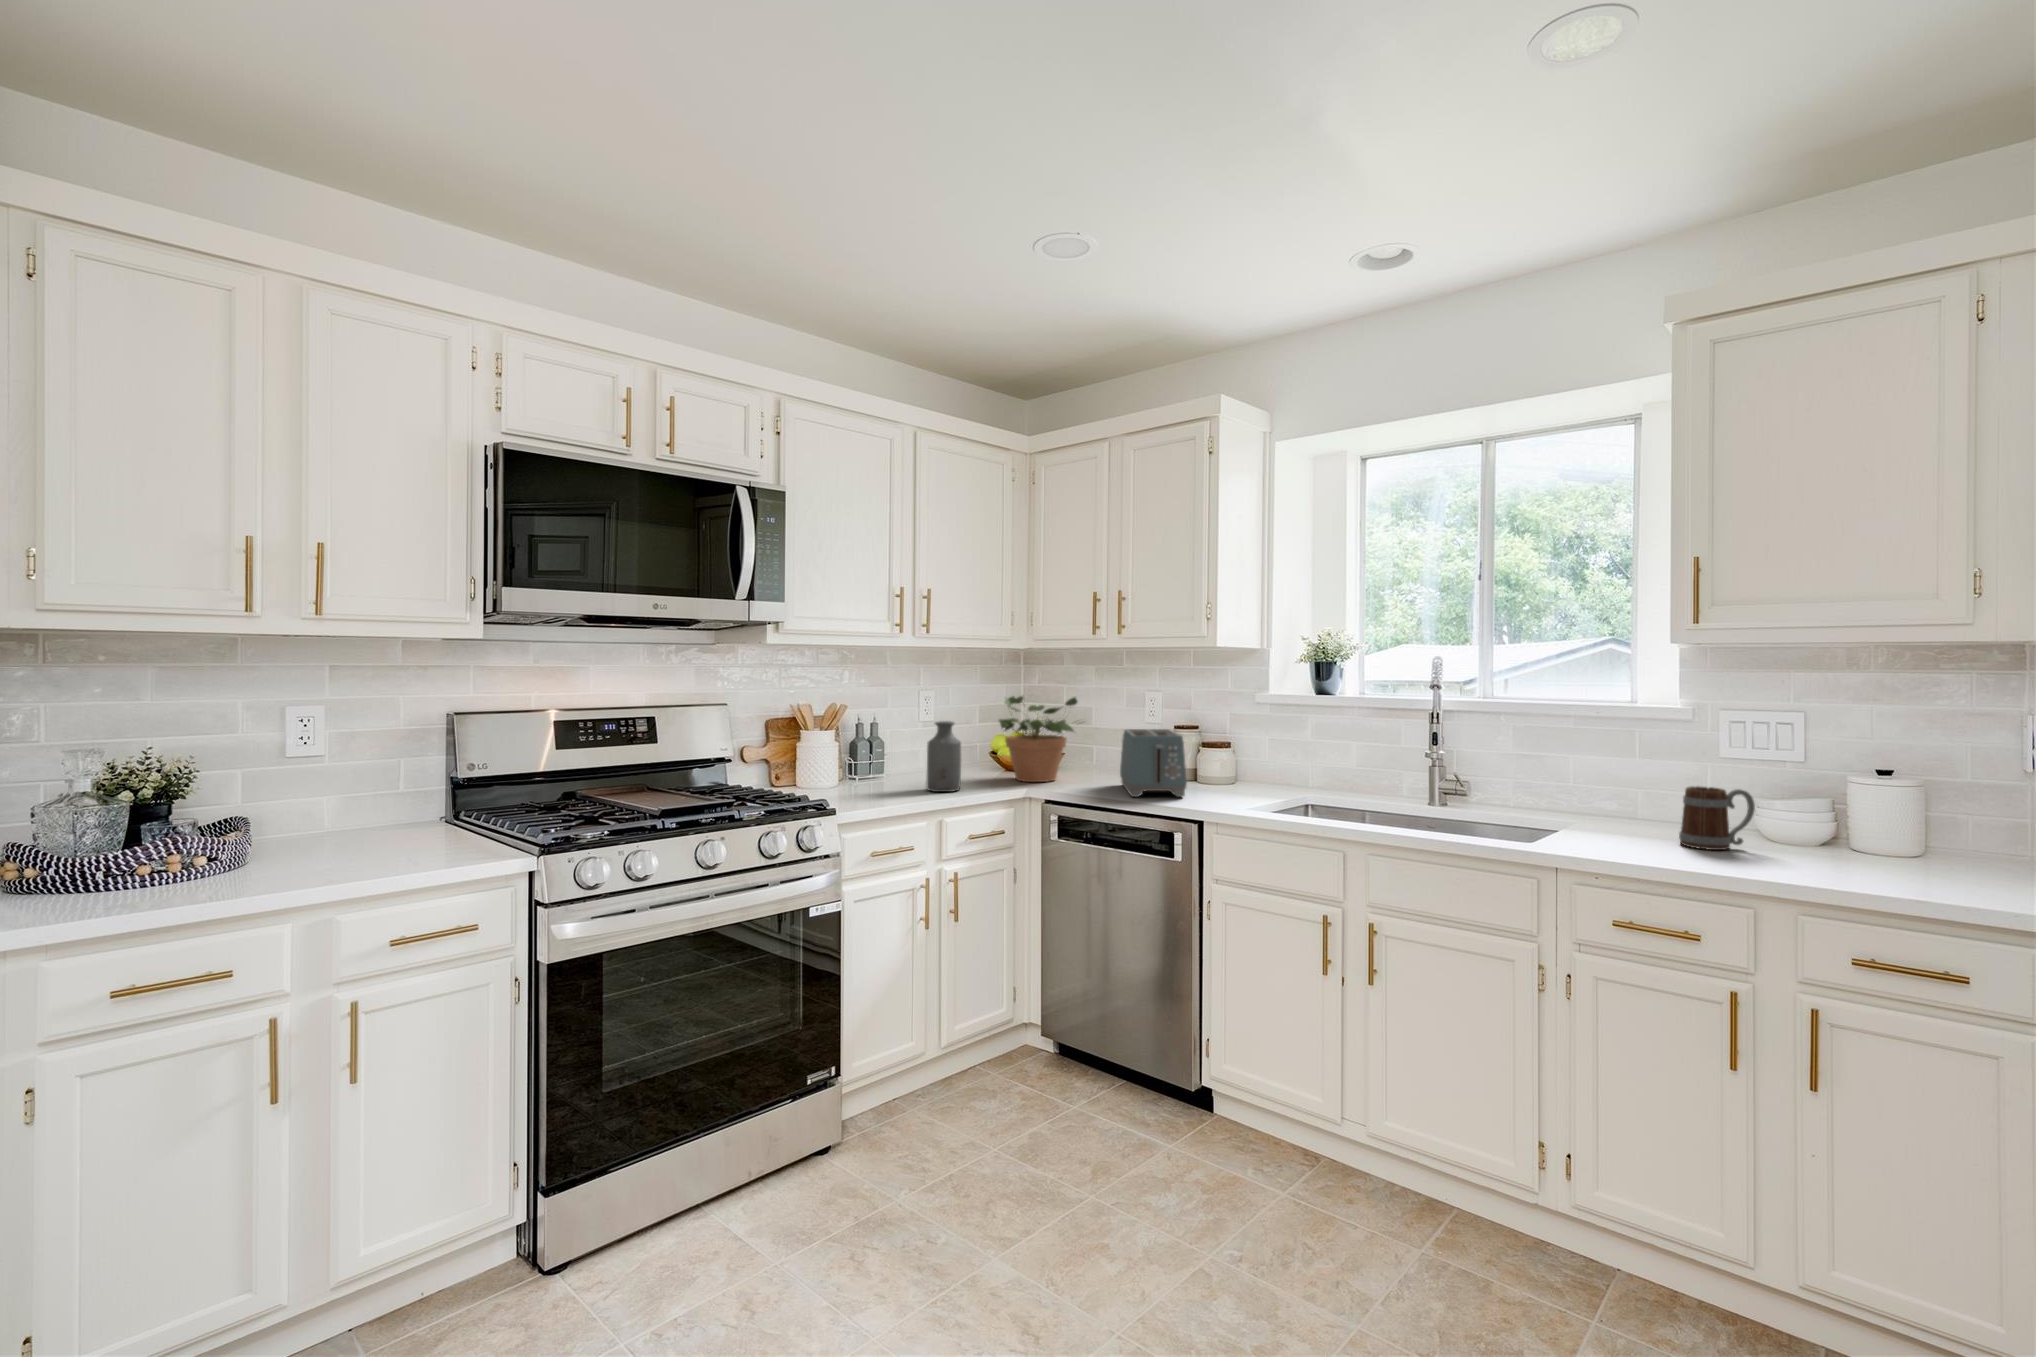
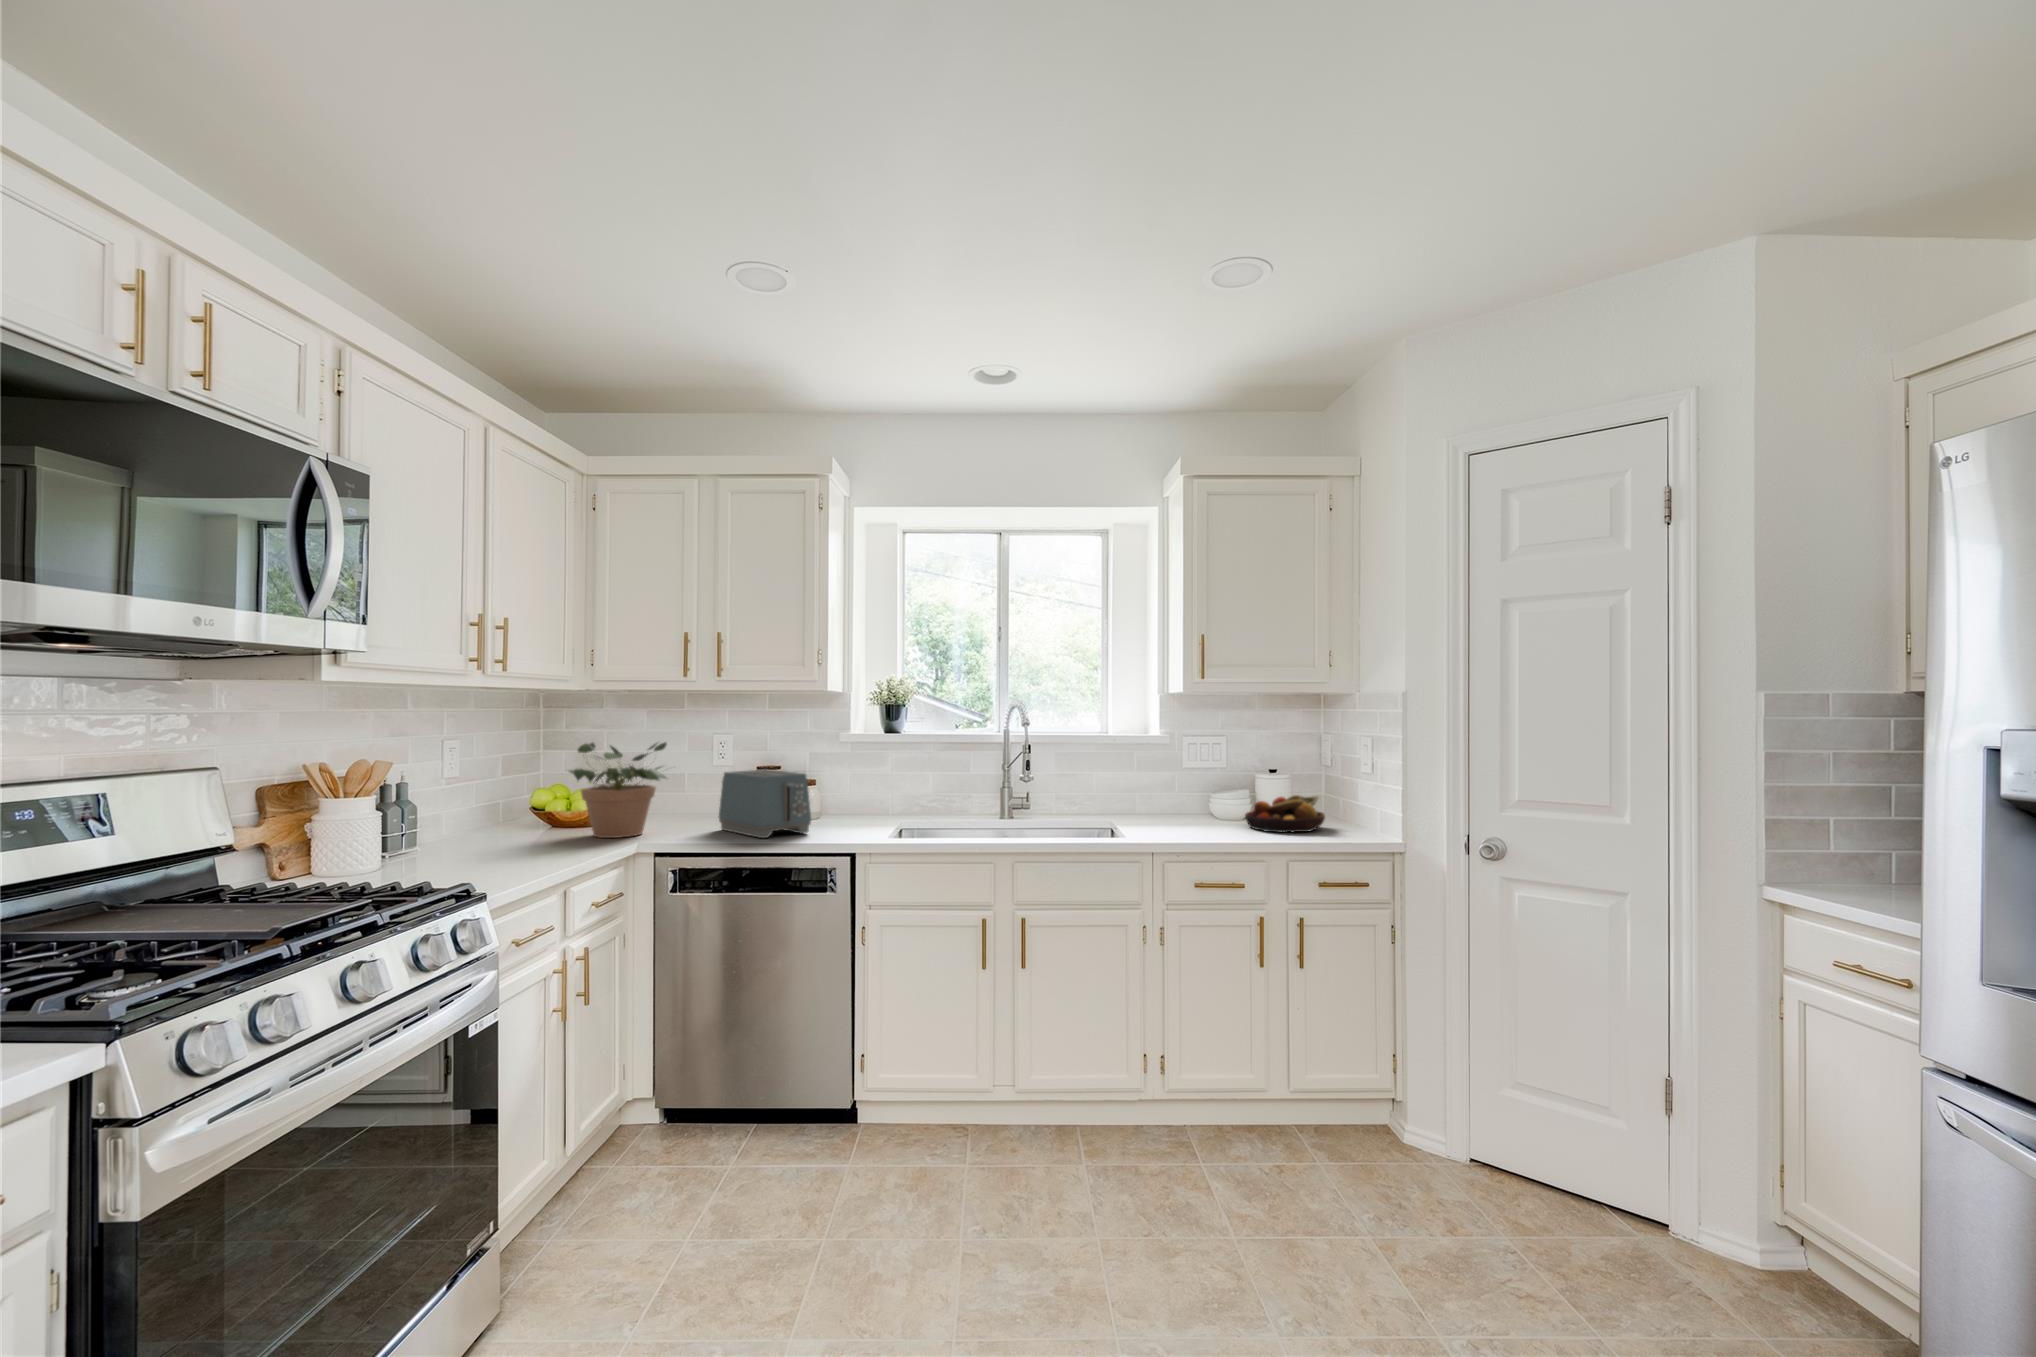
bottle: present [926,721,961,792] -> none [515,774,563,859]
mug: present [1679,786,1755,850] -> none [1173,782,1211,824]
fruit bowl: none [1794,826,1972,890] -> present [1245,795,1325,832]

